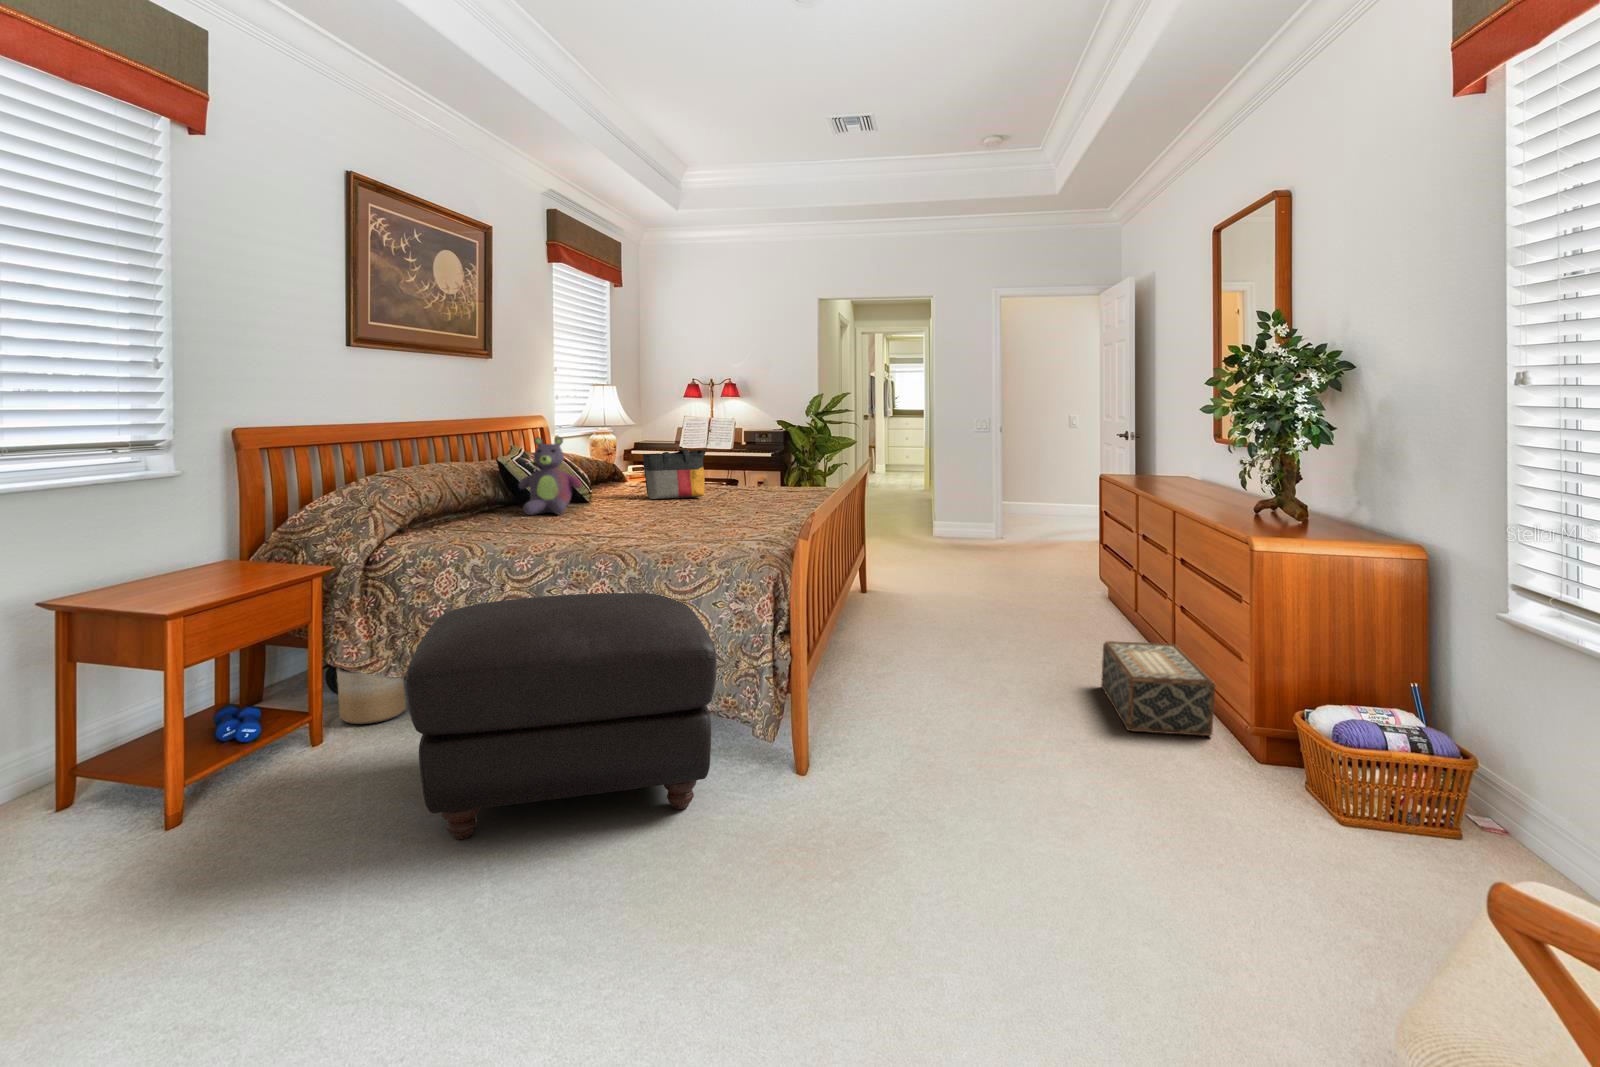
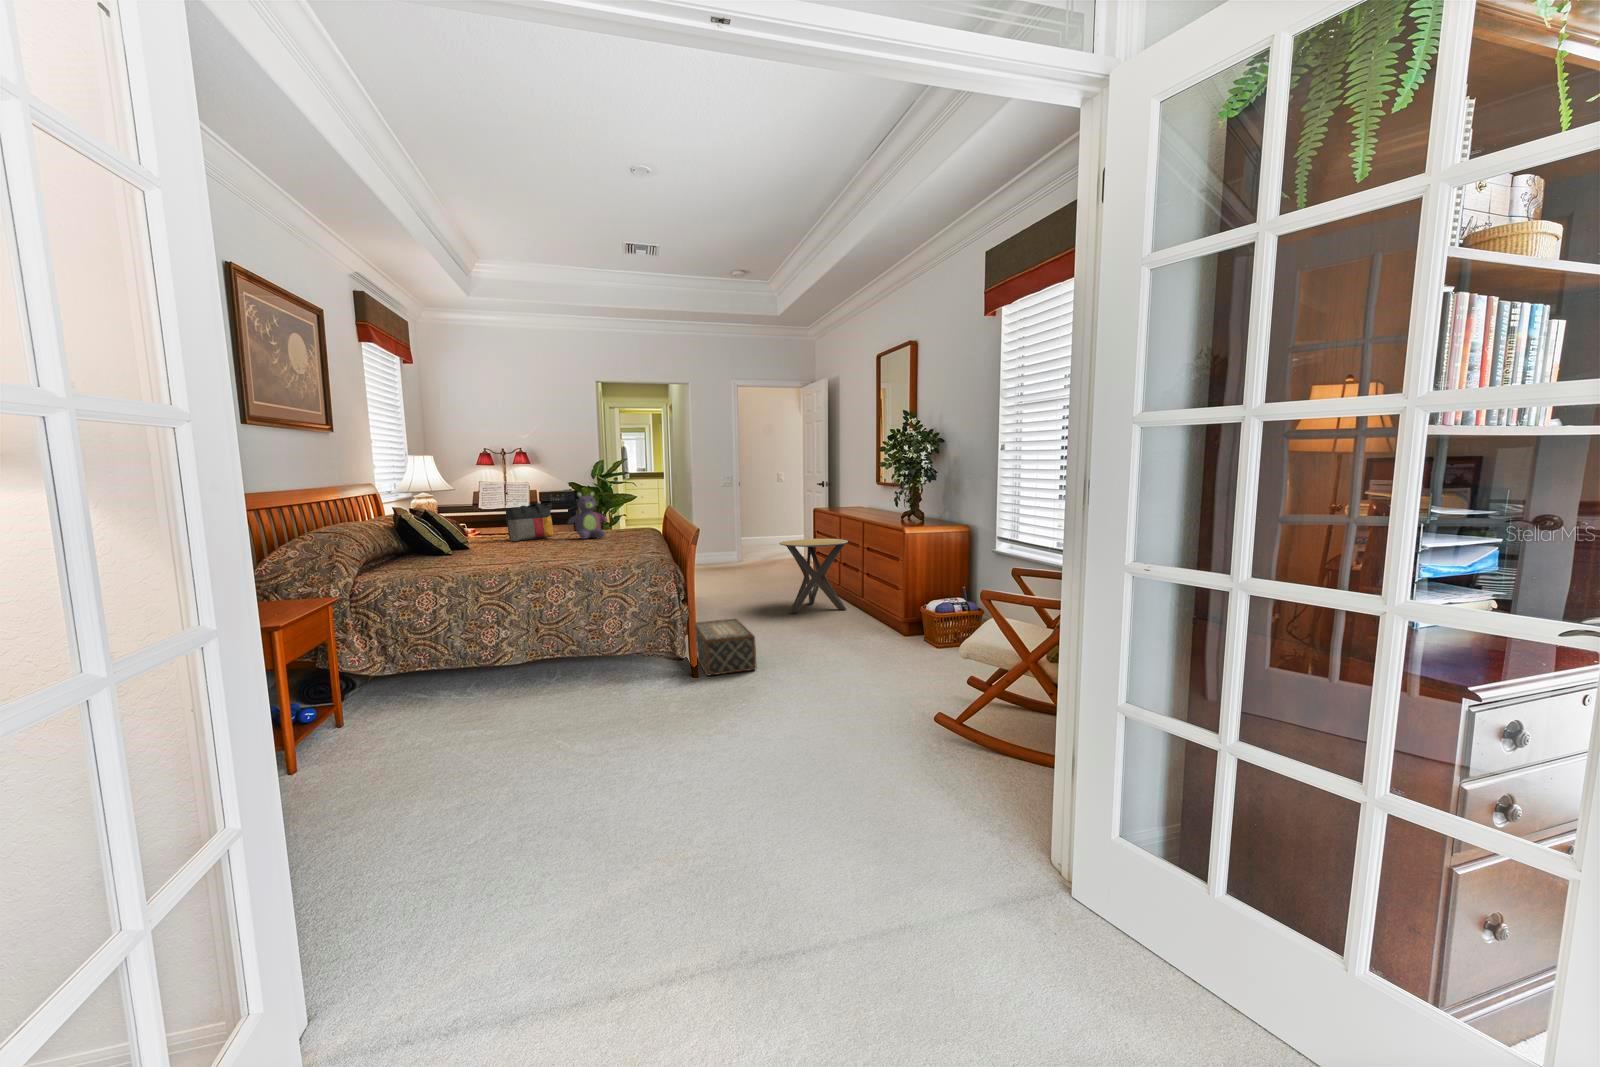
stuffed bear: present [519,437,582,515] -> present [568,491,607,539]
side table: none [1024,530,1145,656] -> present [779,539,848,614]
ottoman: present [406,593,717,839] -> none [447,589,666,750]
woven basket: present [1101,641,1215,736] -> present [695,619,756,676]
planter: present [337,667,406,724] -> none [325,666,382,719]

